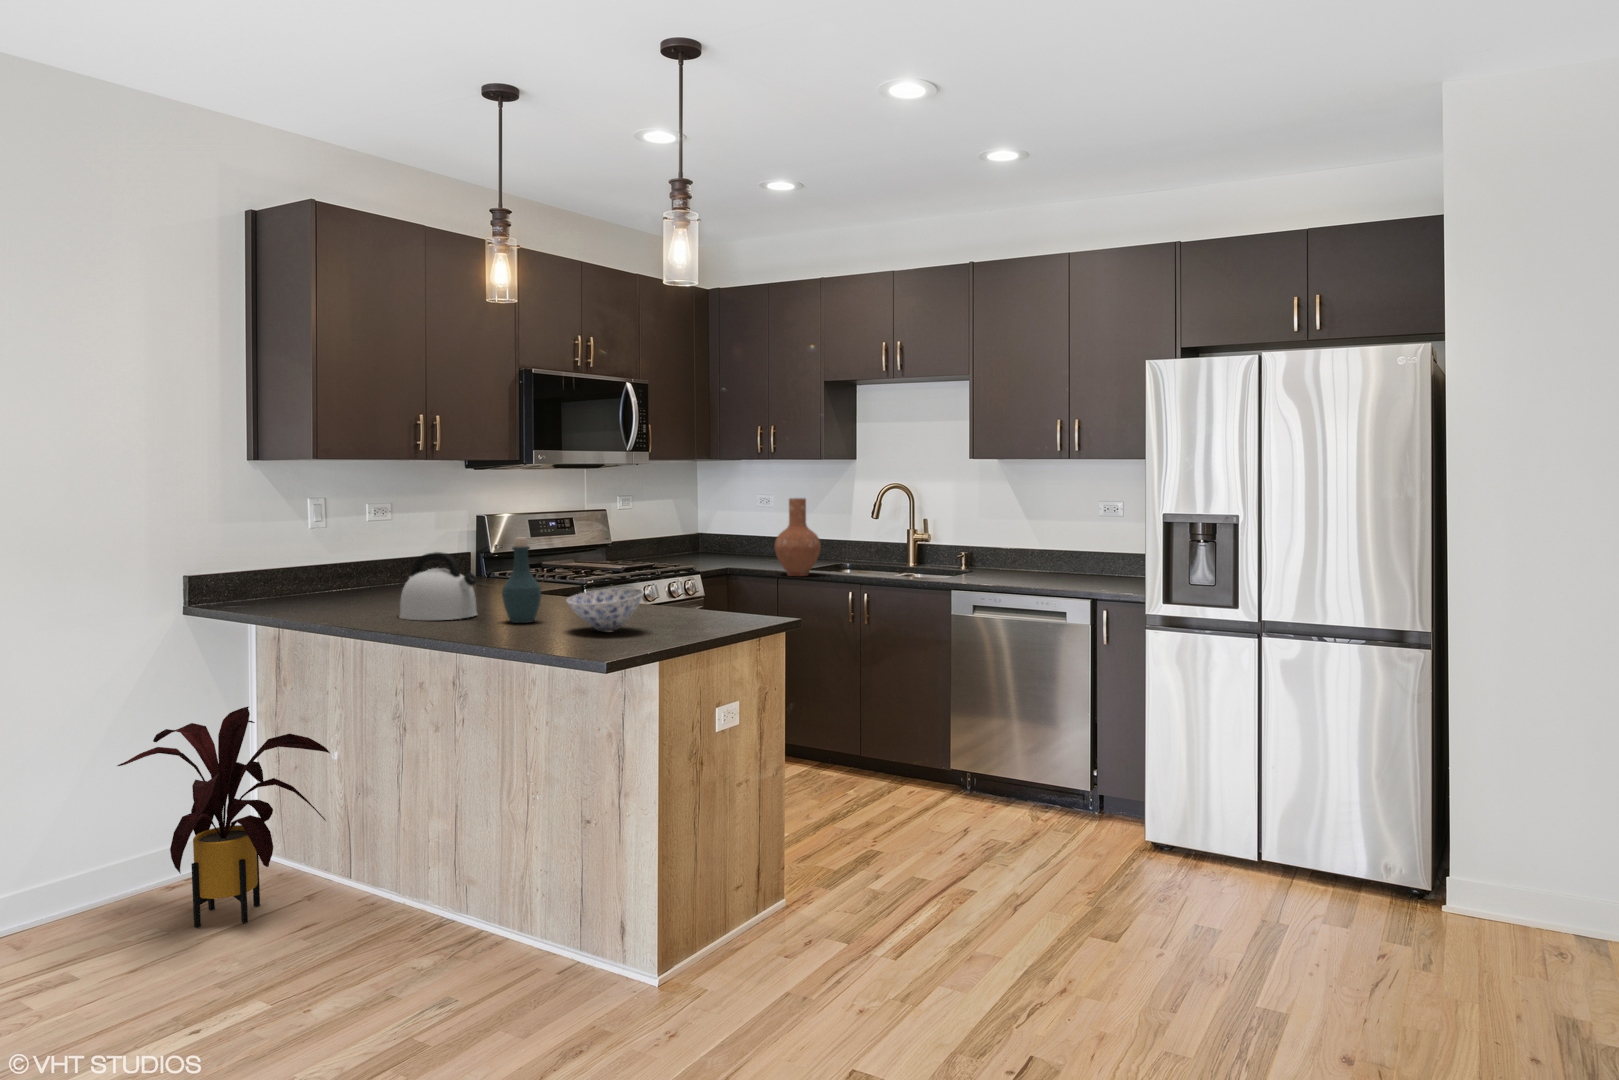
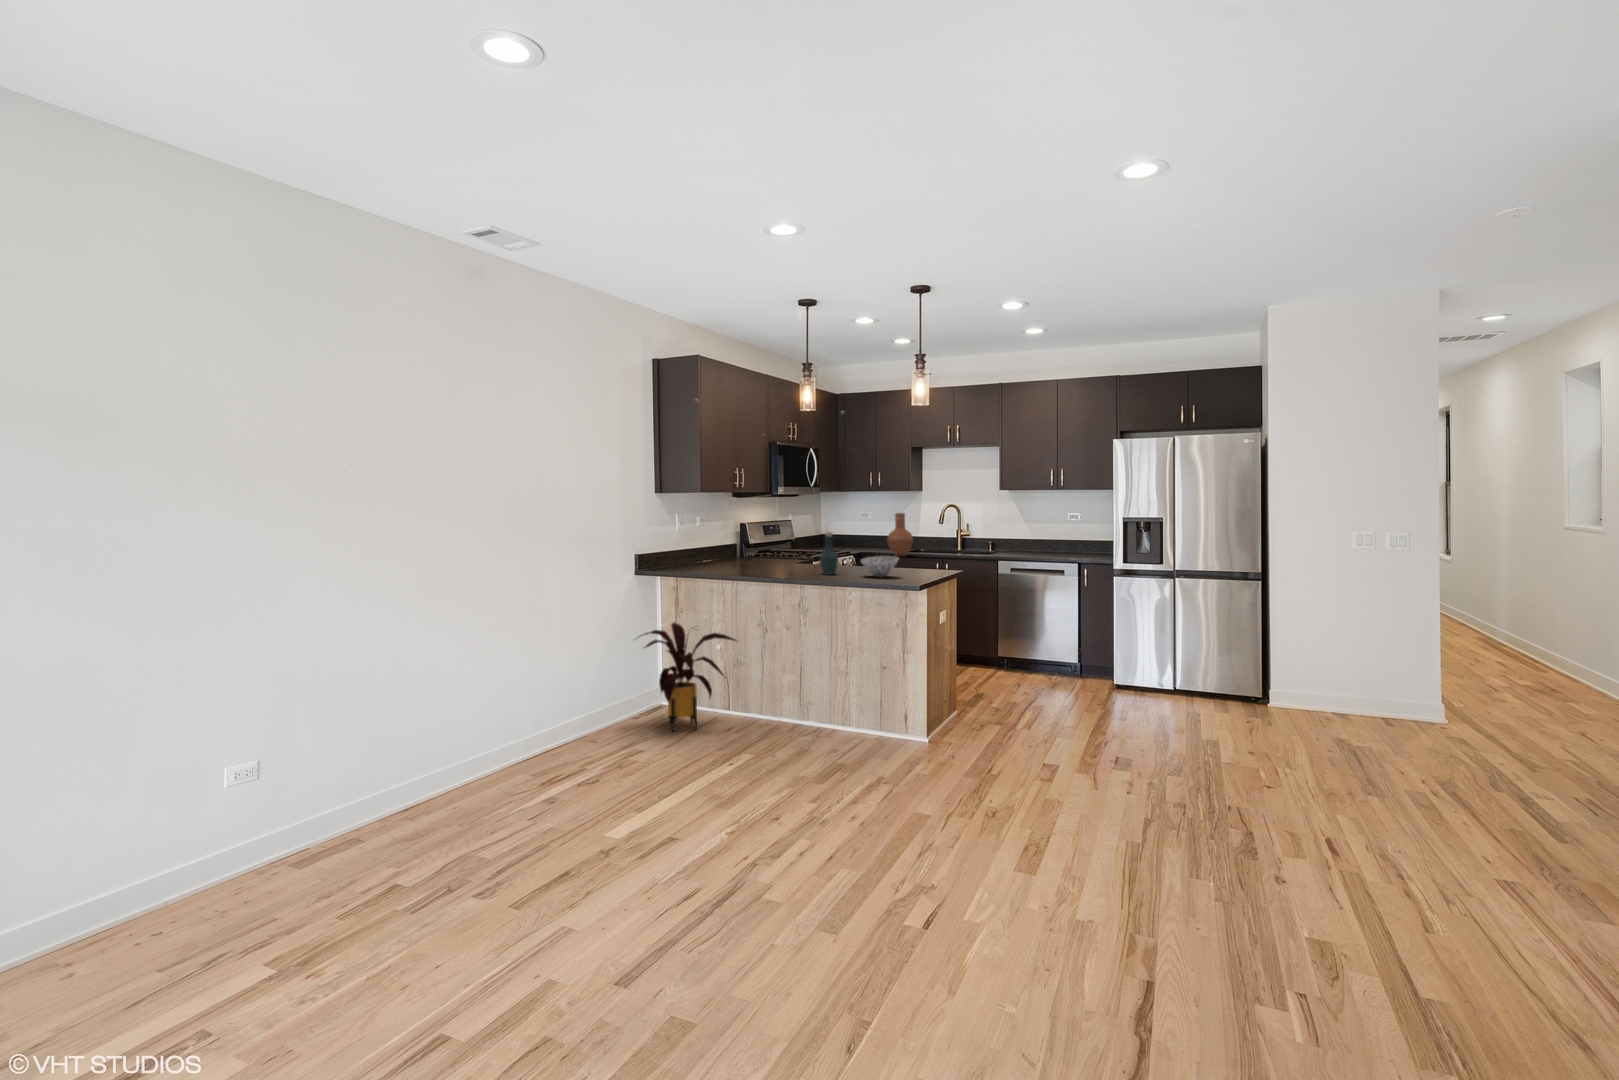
kettle: present [399,552,477,620] -> none [763,540,804,574]

